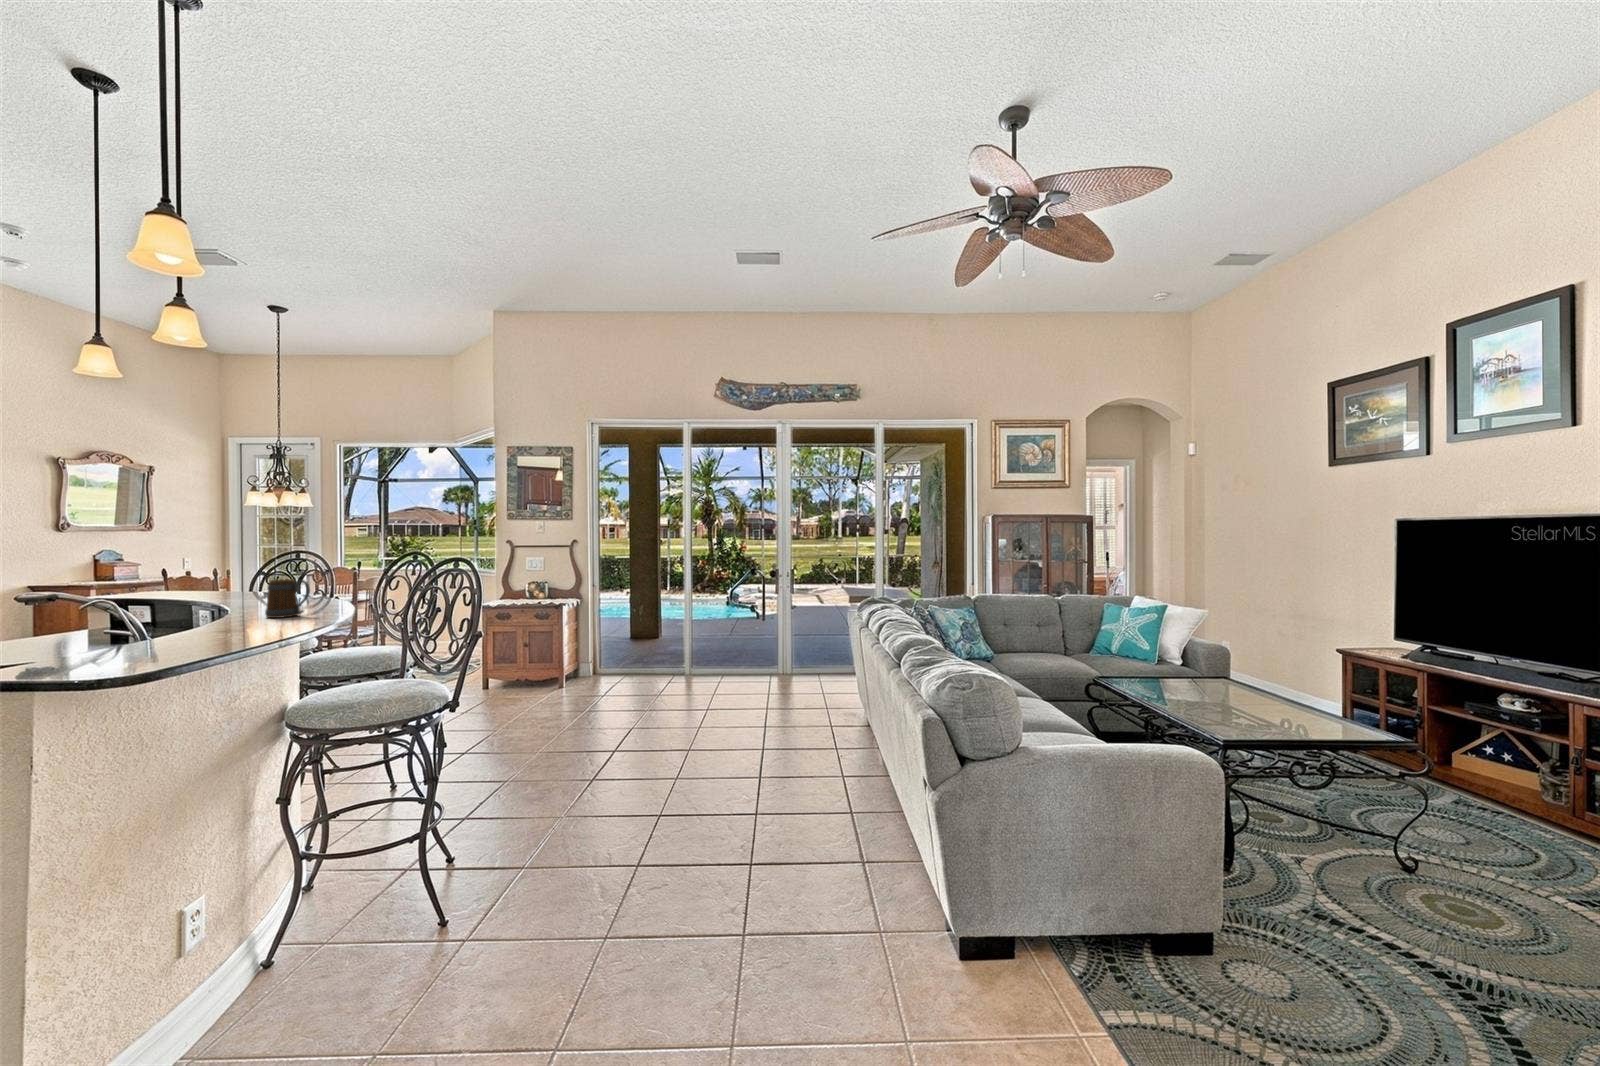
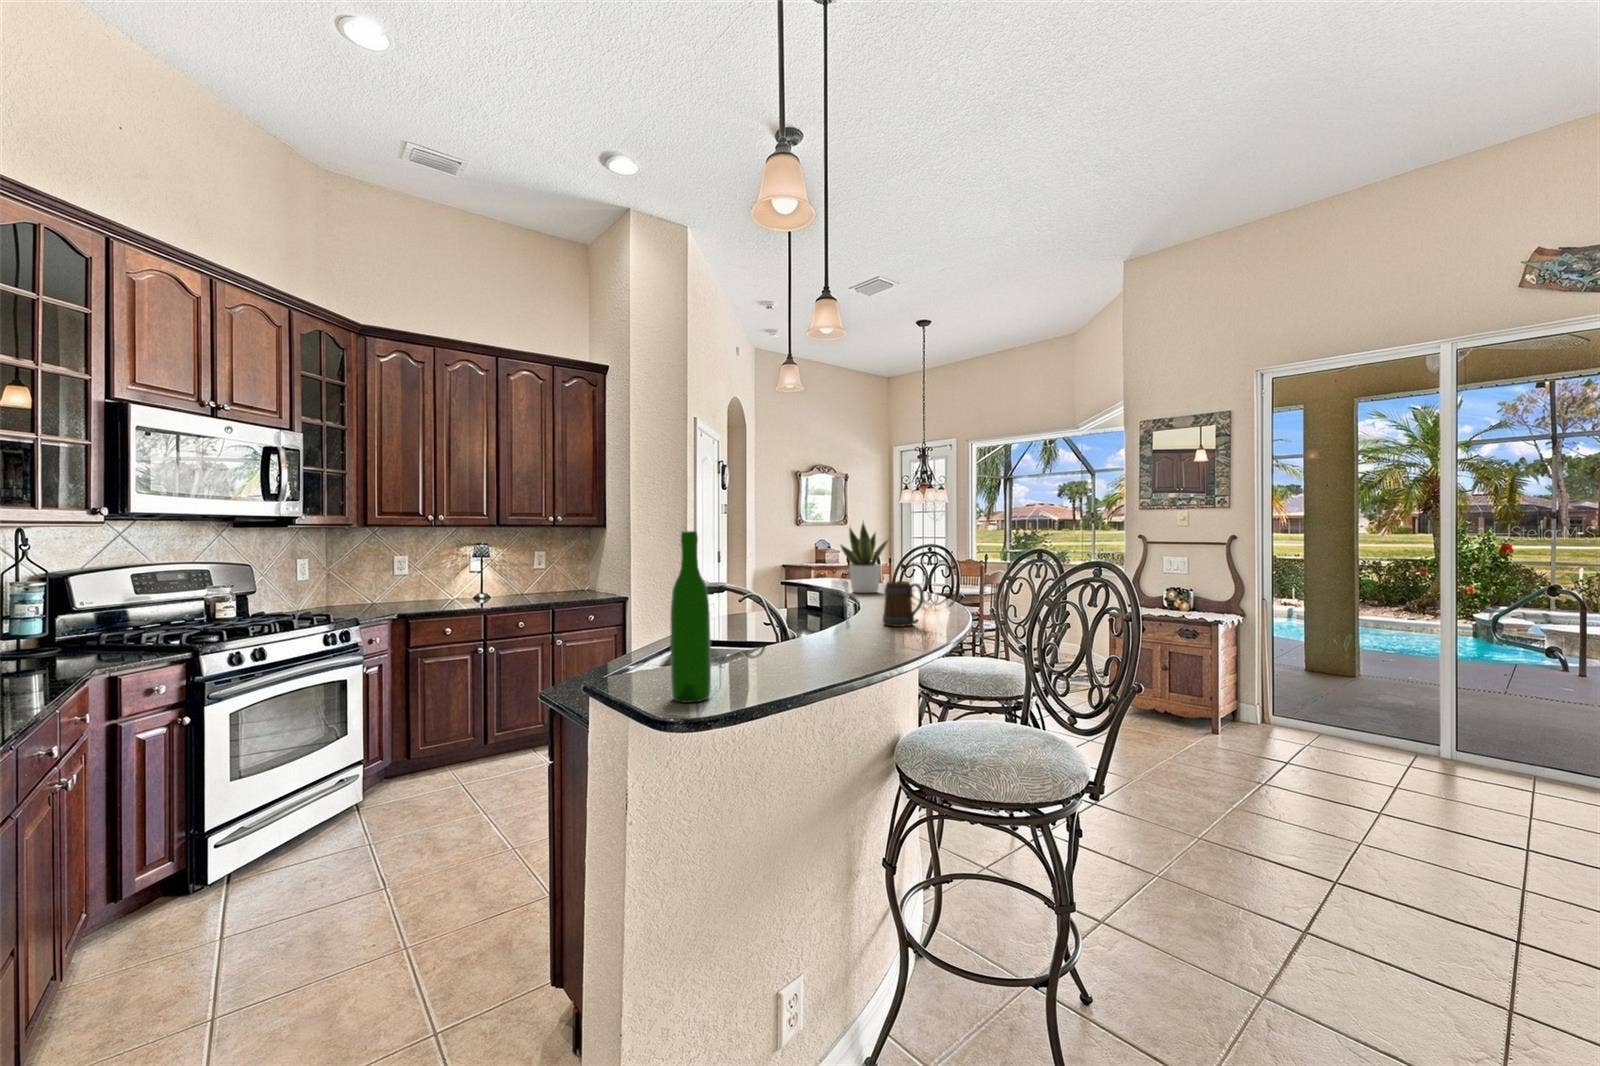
potted plant: none [188,525,258,600] -> present [841,523,888,593]
wine bottle: none [78,535,125,674] -> present [670,531,711,703]

